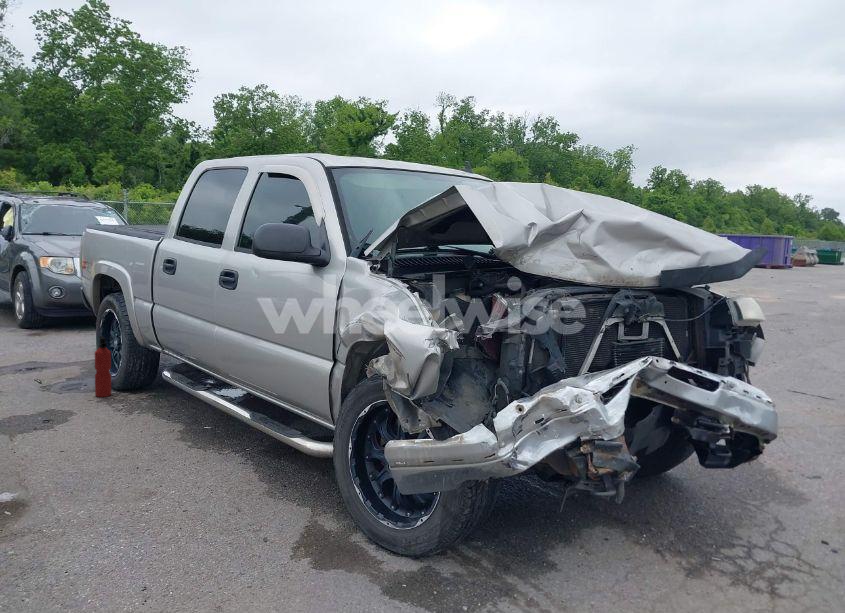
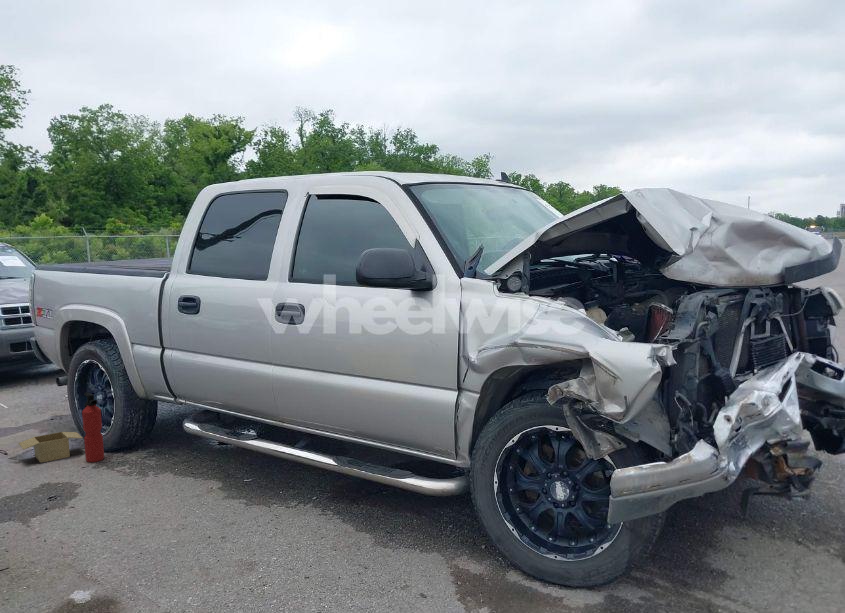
cardboard box: none [47,369,99,392] -> present [19,432,83,463]

